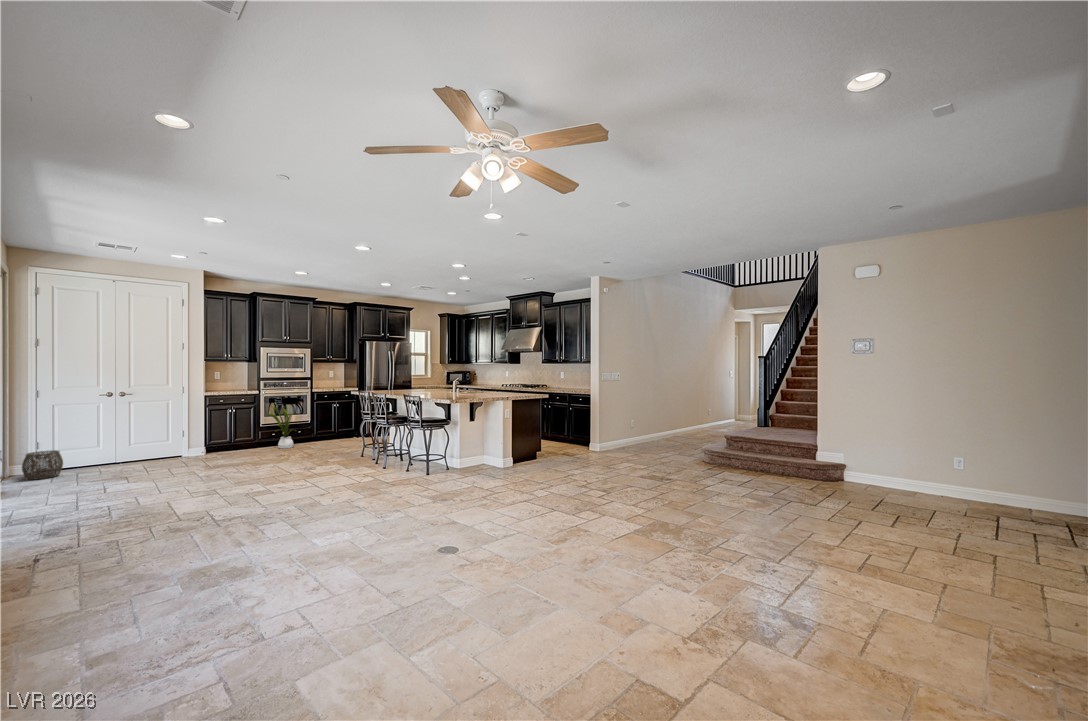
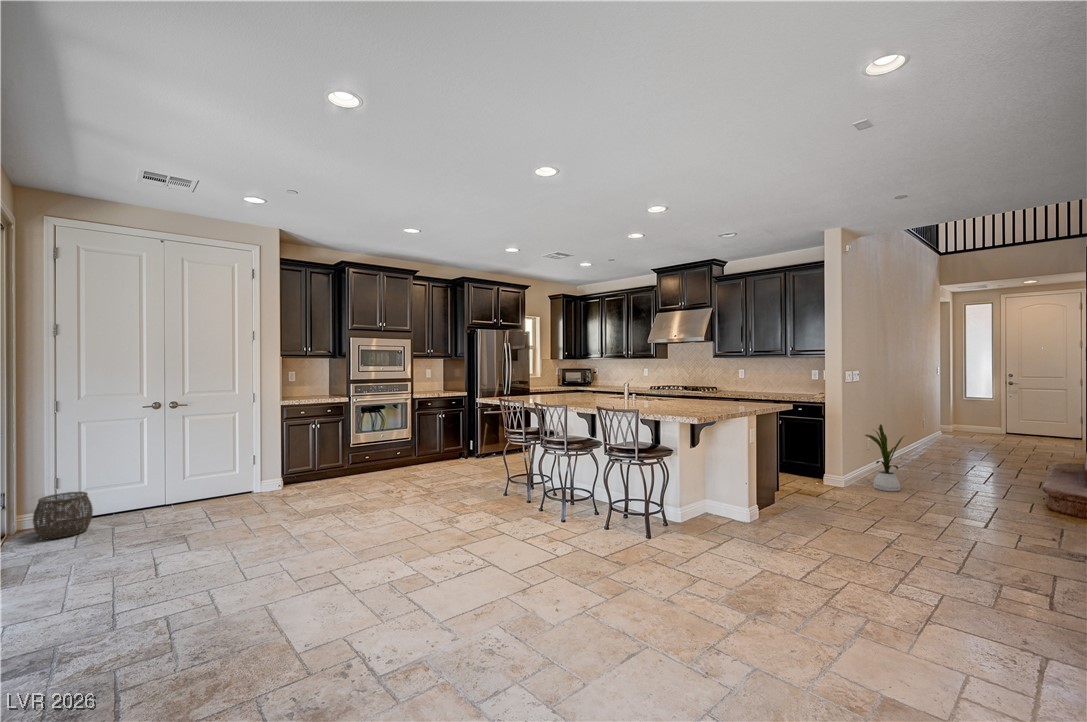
house plant: present [268,407,296,449] -> present [865,424,904,492]

